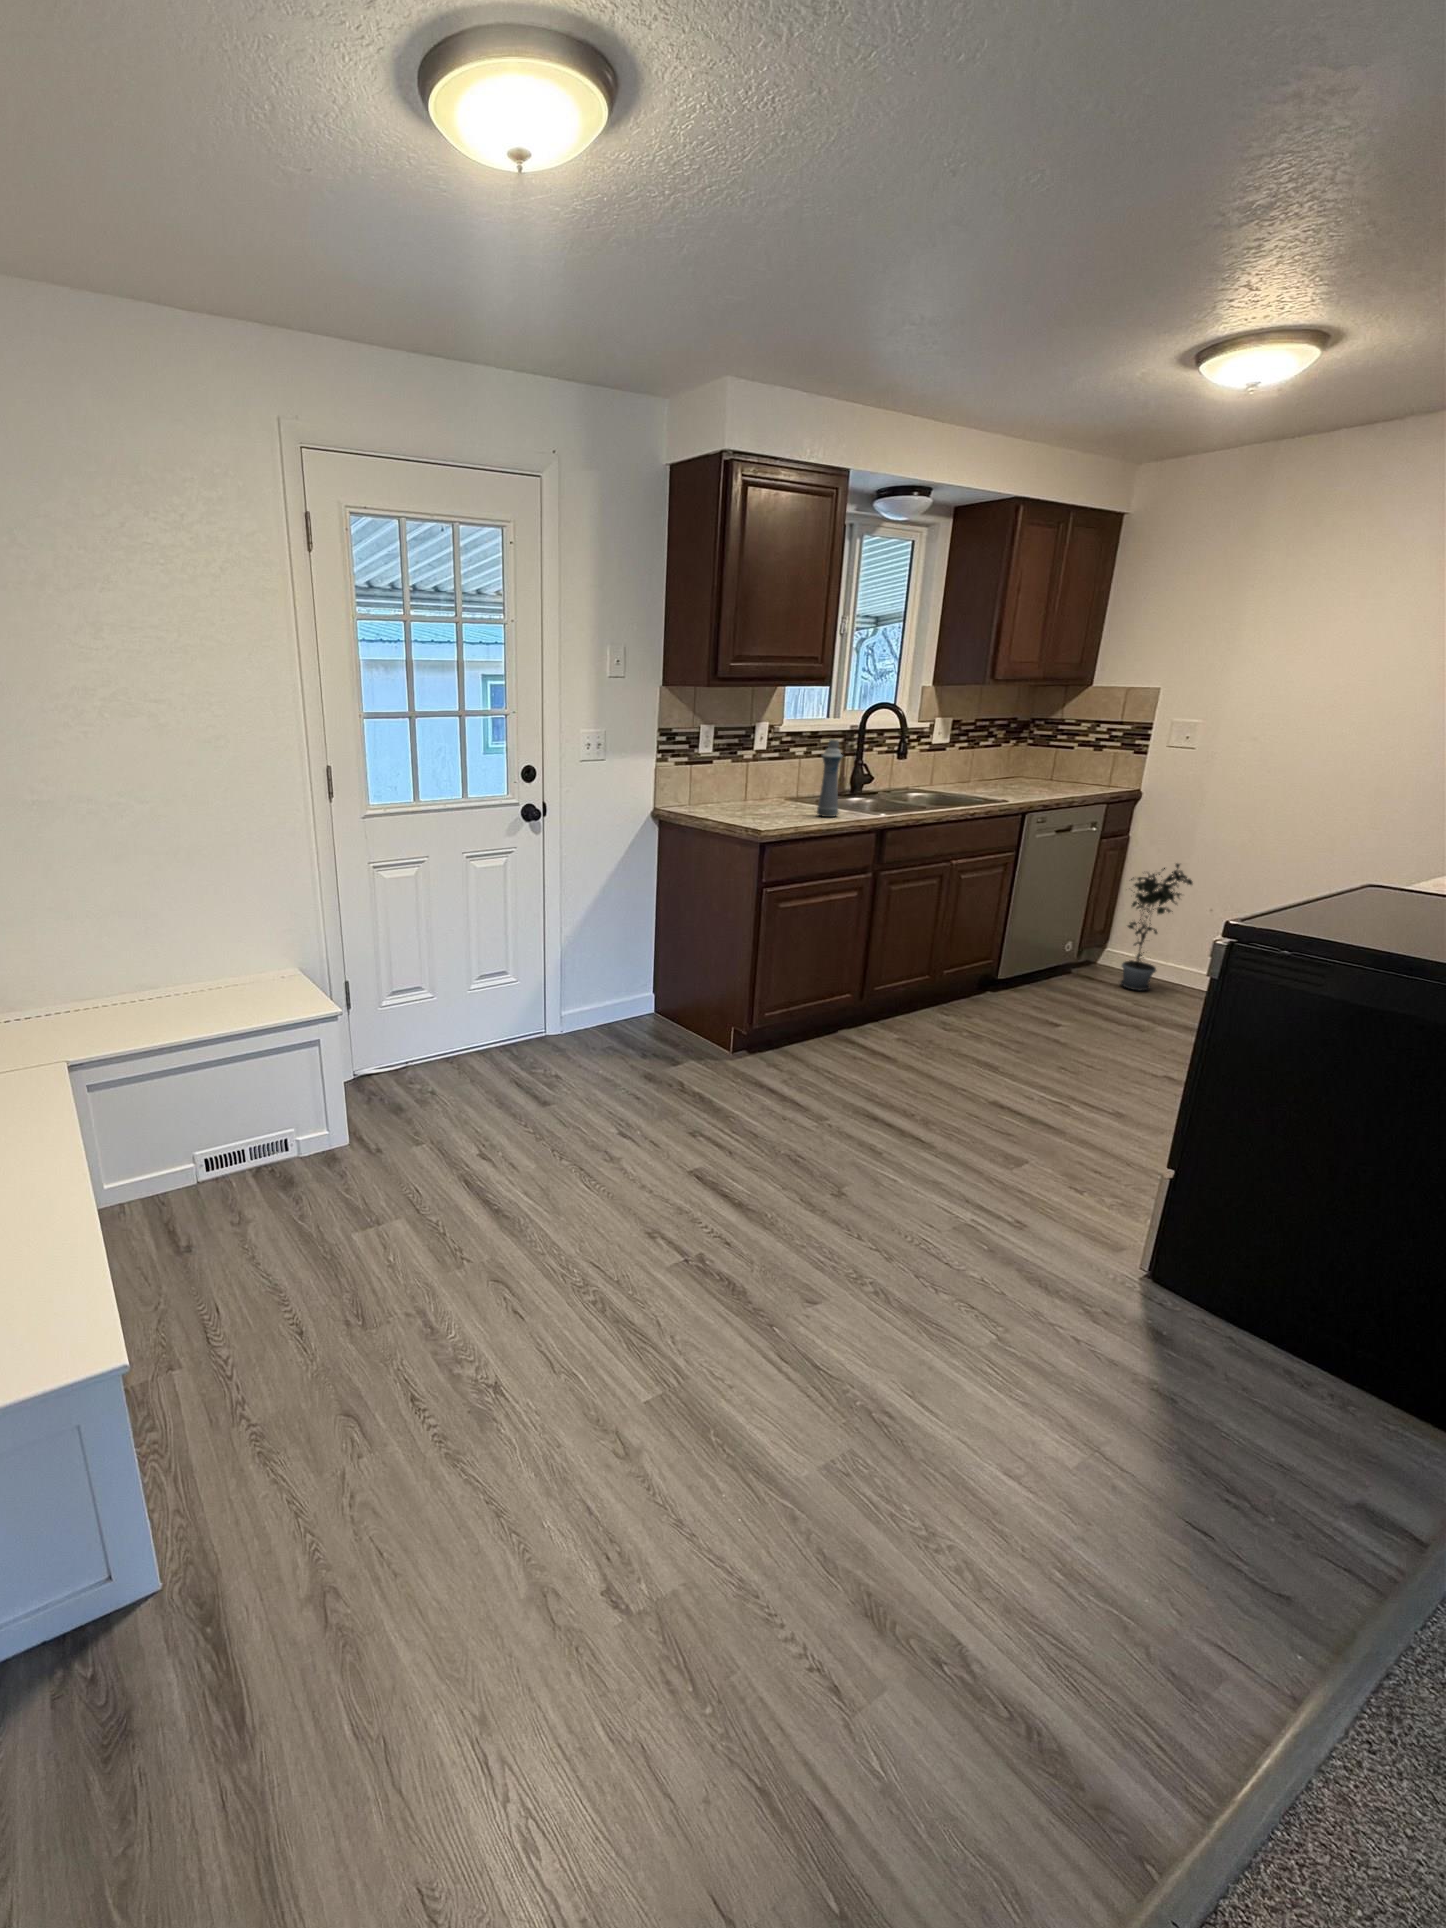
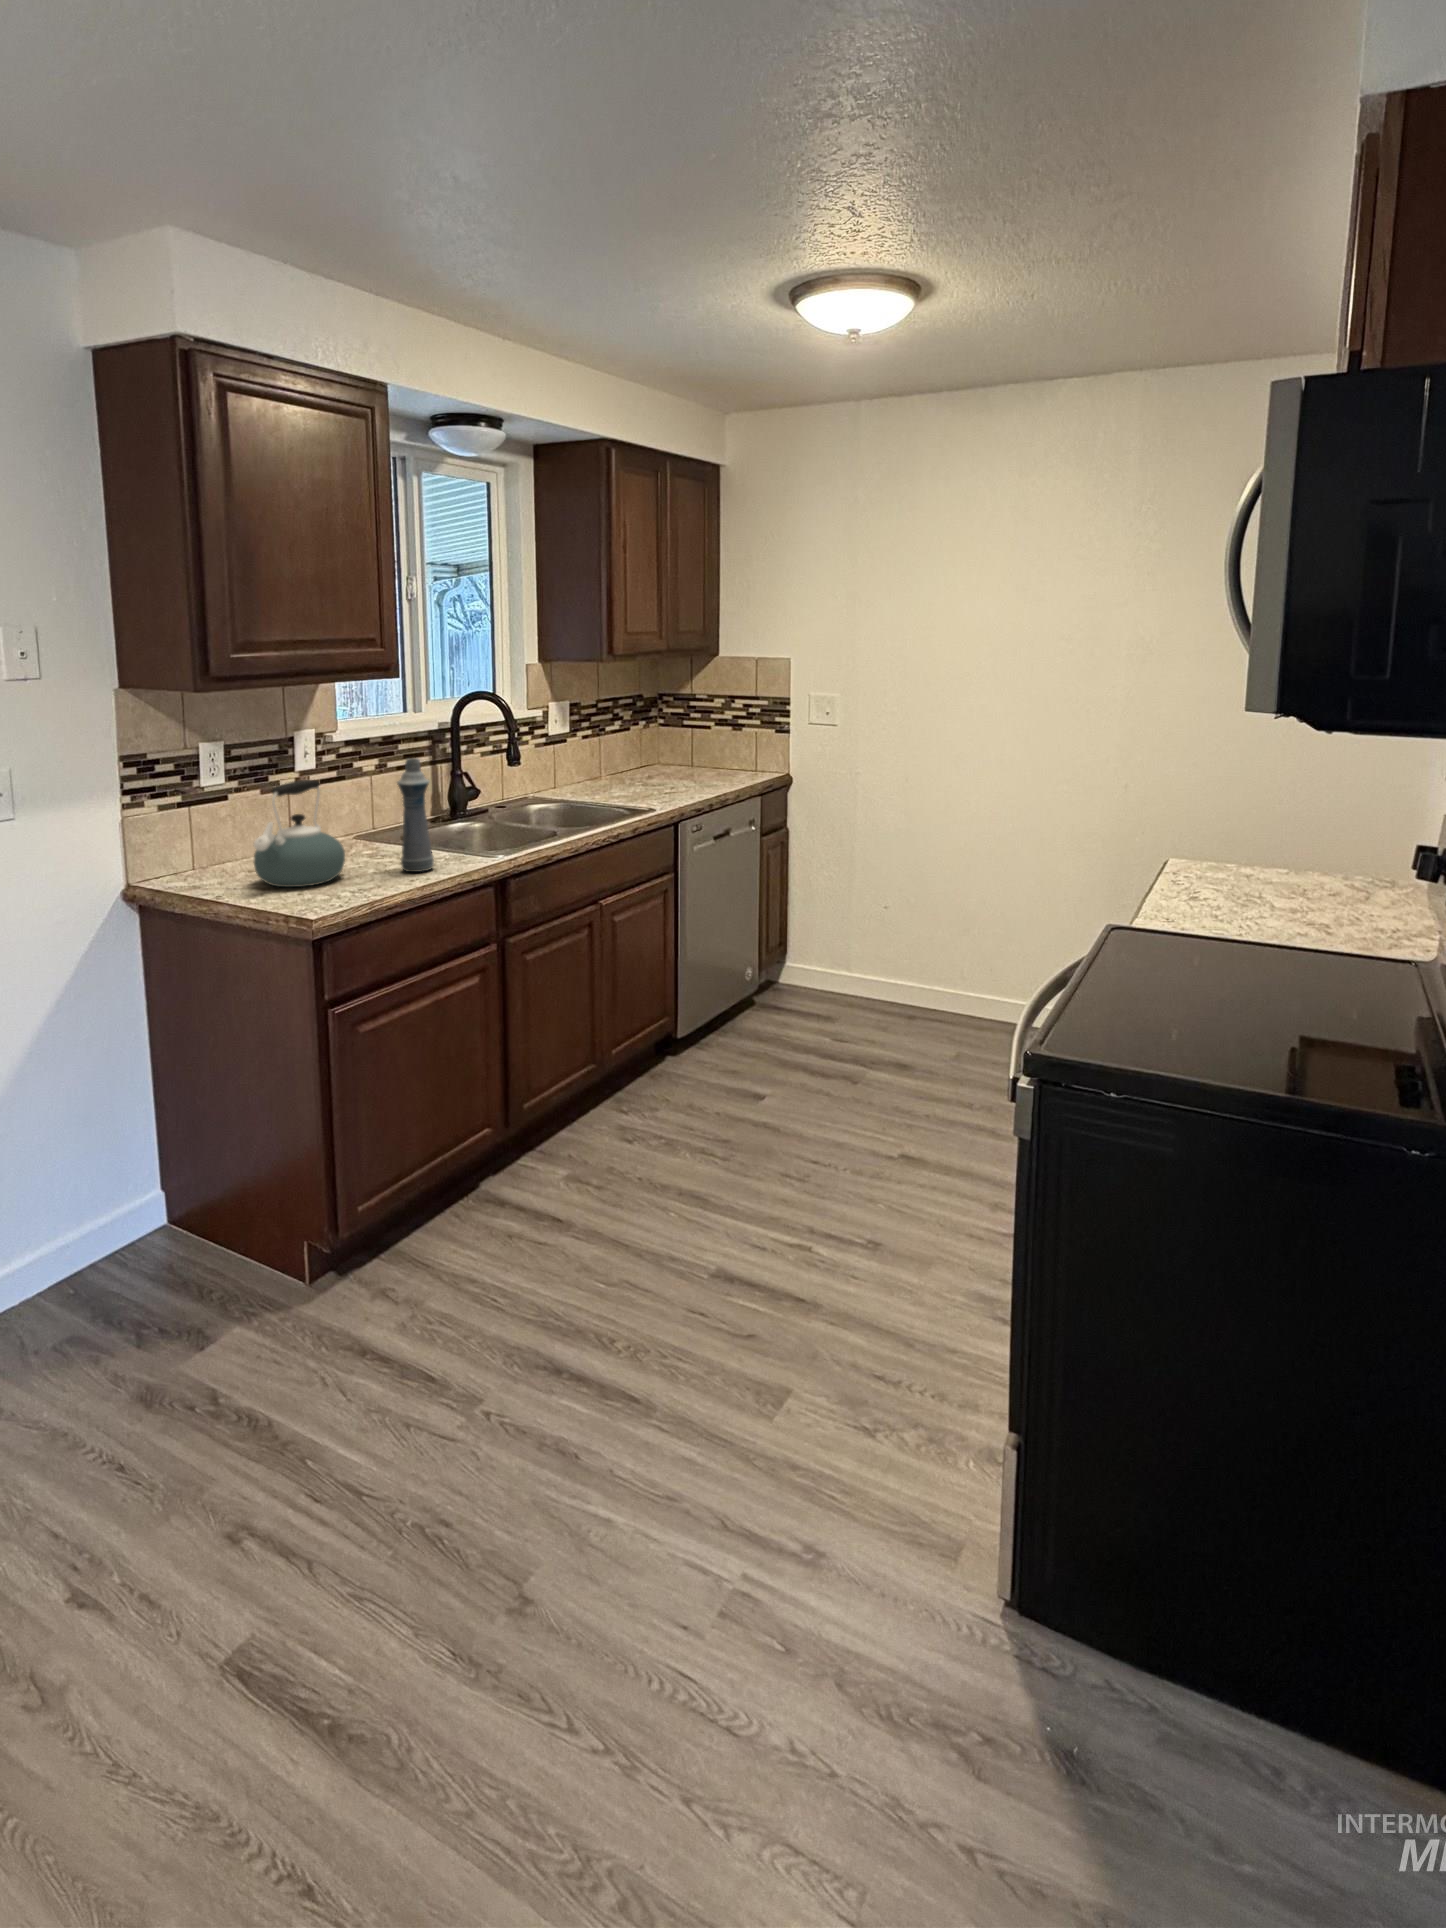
kettle: none [727,750,782,817] -> present [254,780,345,887]
potted plant: present [1120,864,1192,990] -> none [798,860,867,1017]

